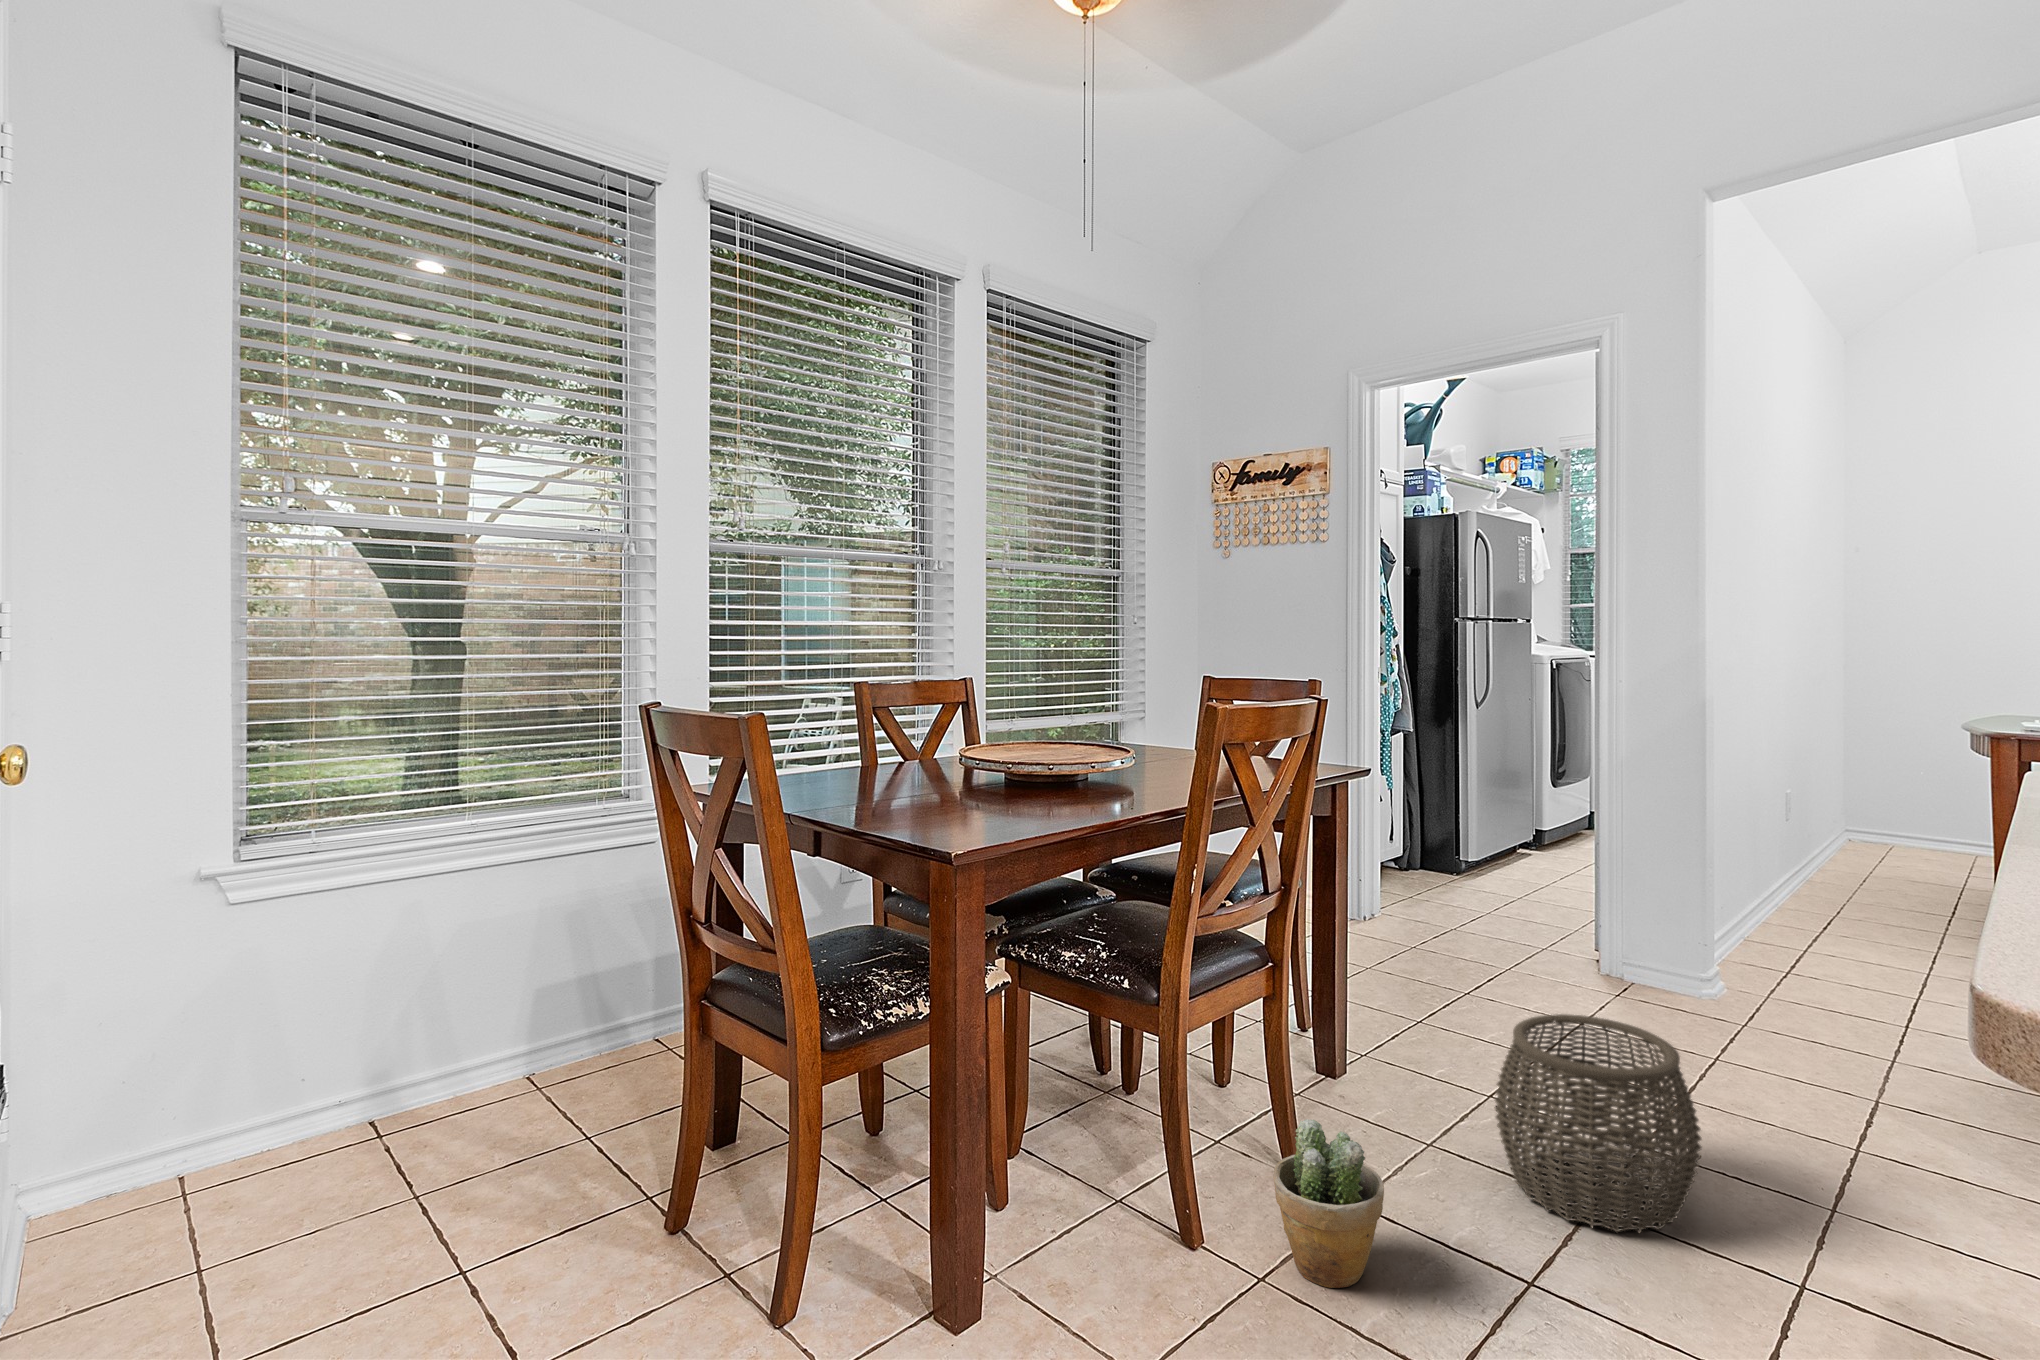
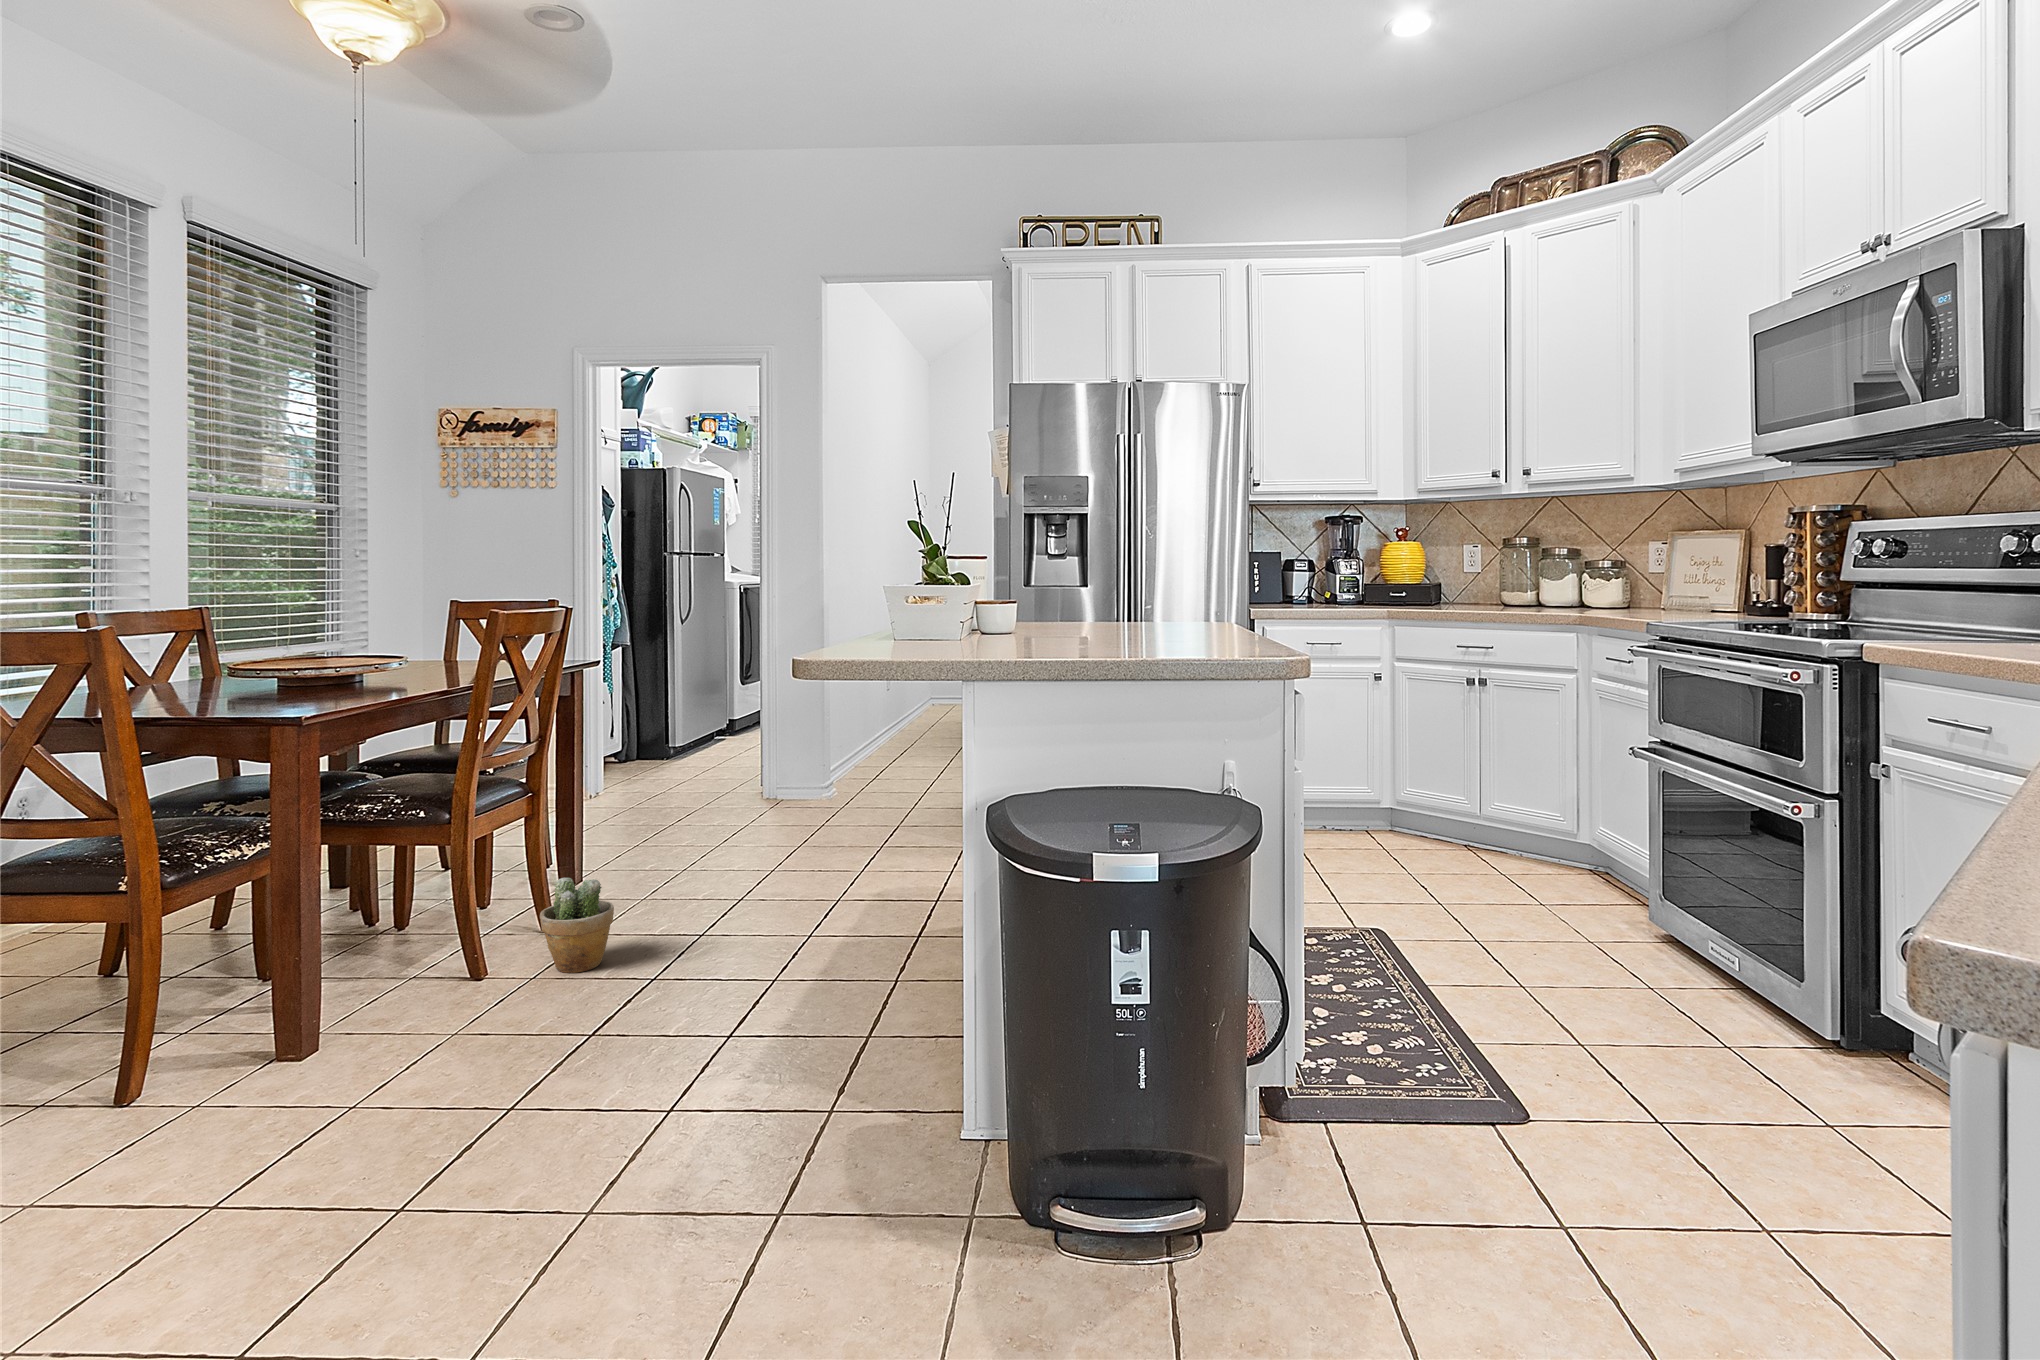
woven basket: present [1495,1014,1702,1233] -> none [684,802,799,915]

